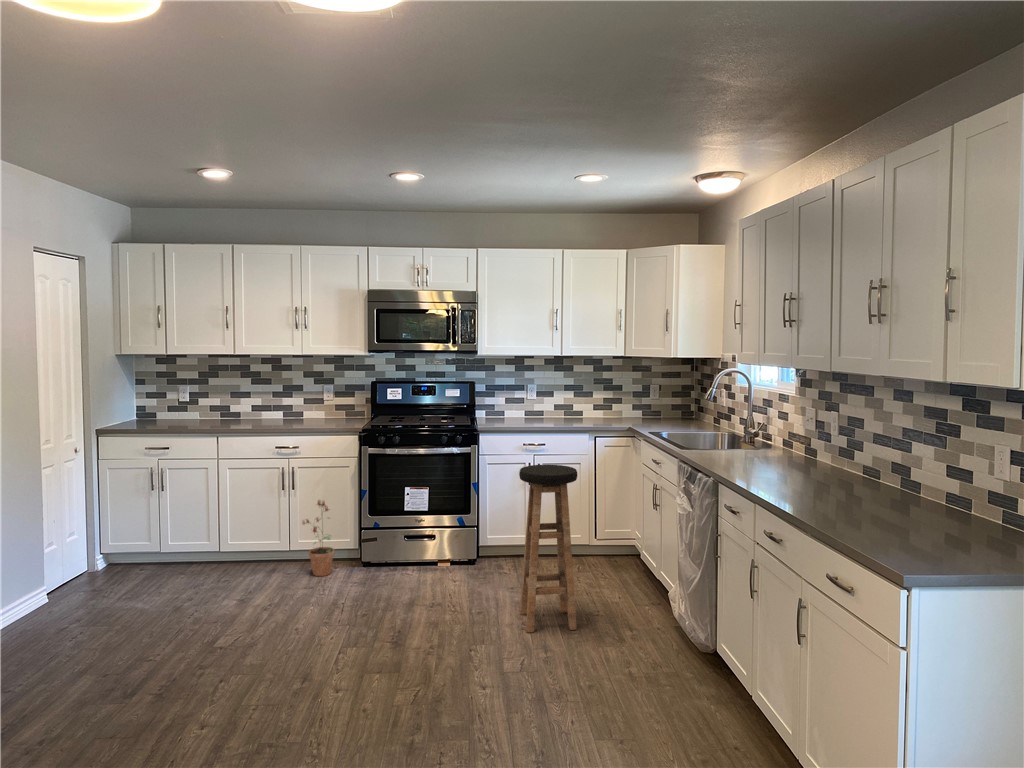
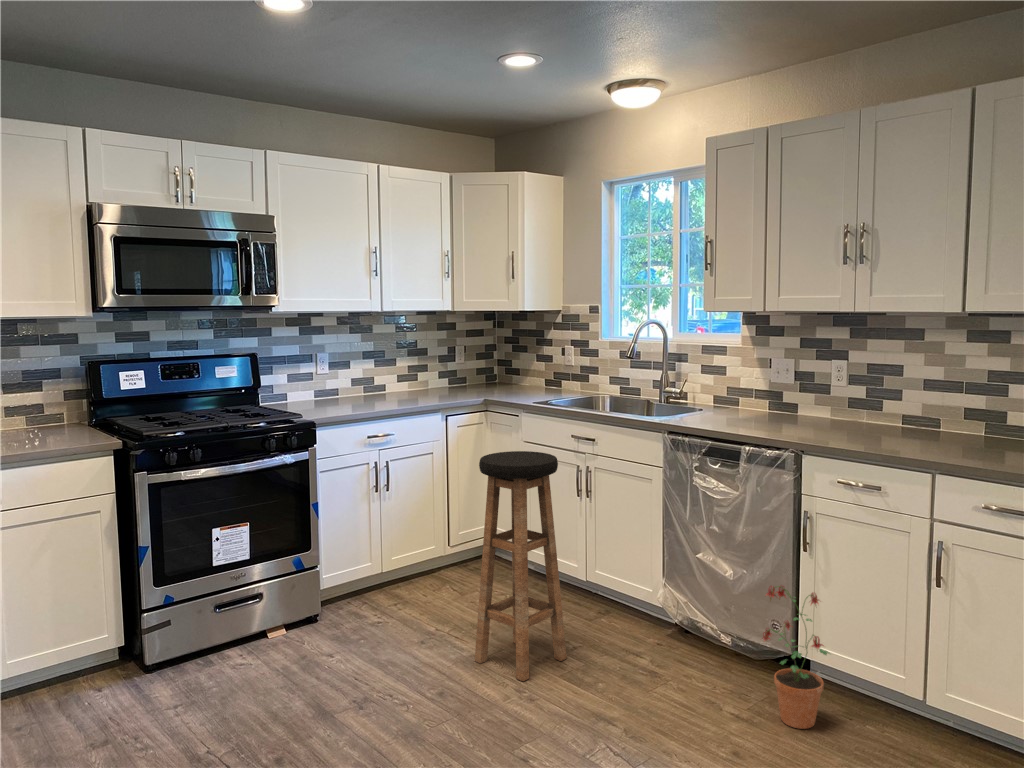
potted plant: present [302,500,334,576] -> present [762,586,829,729]

